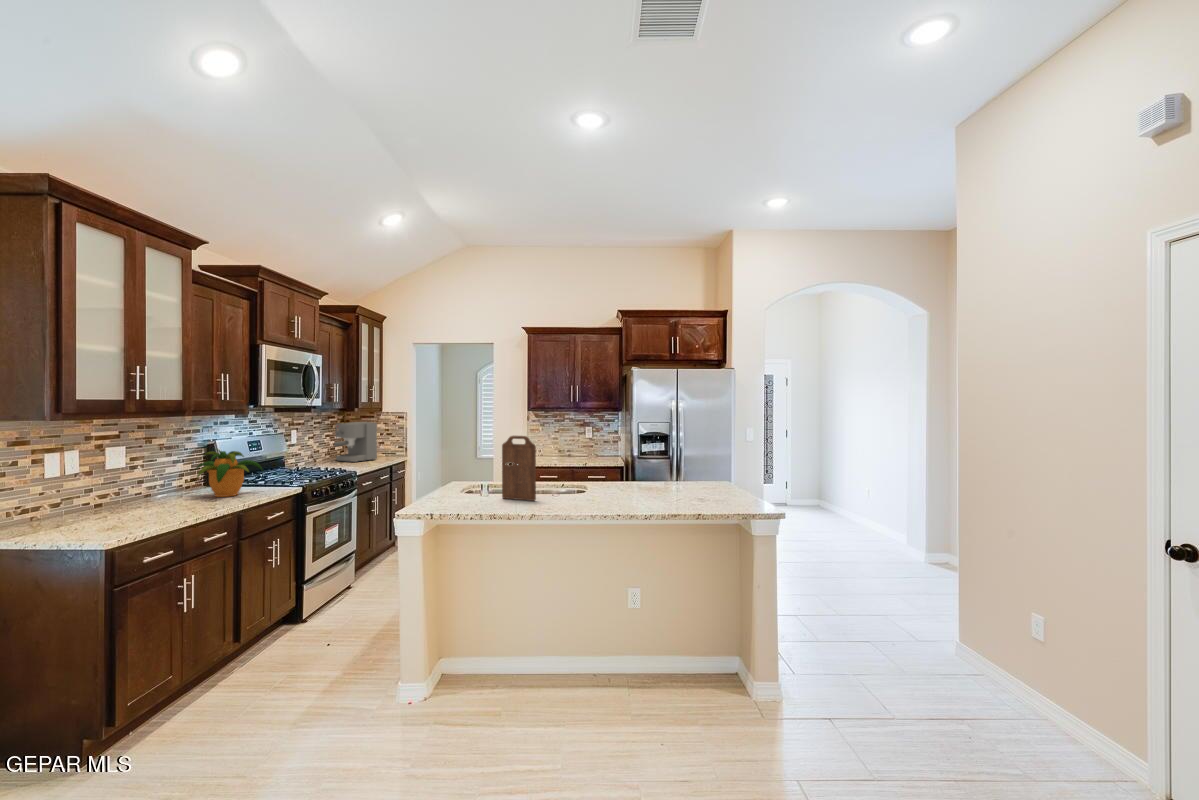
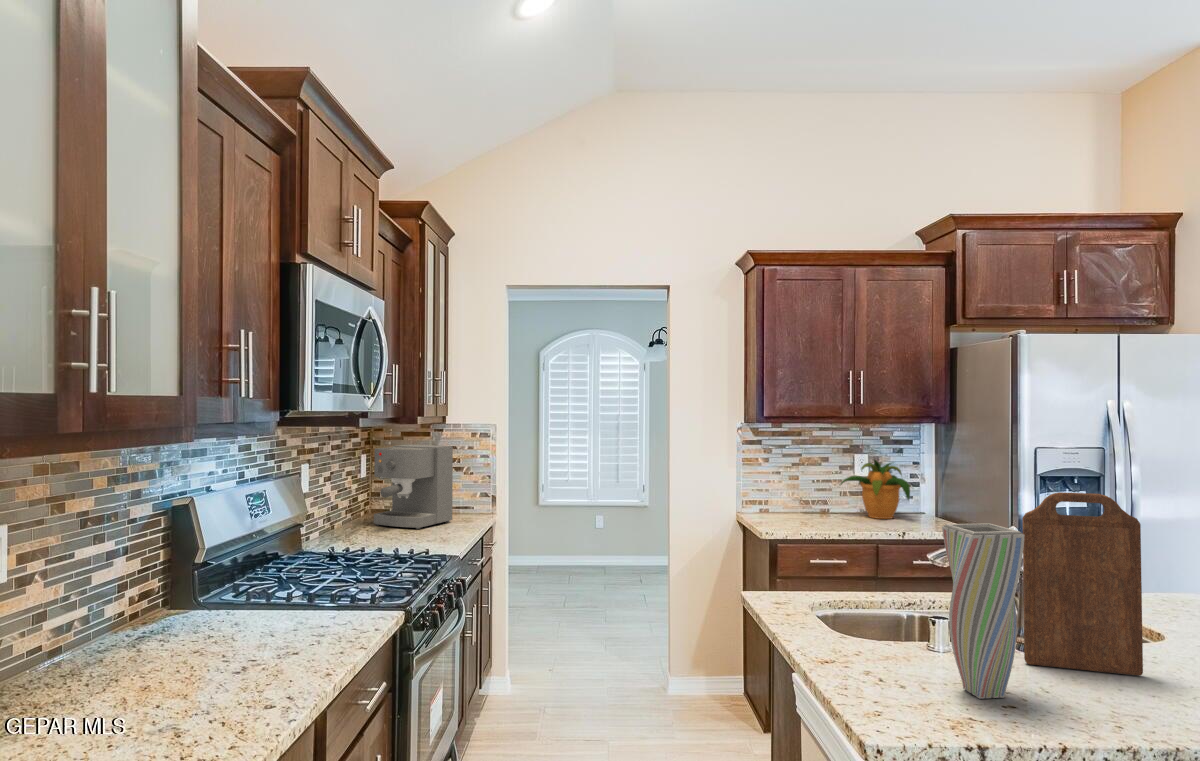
vase: none [451,446,478,505] -> present [942,523,1024,699]
potted plant: present [196,450,262,497] -> present [840,460,911,519]

